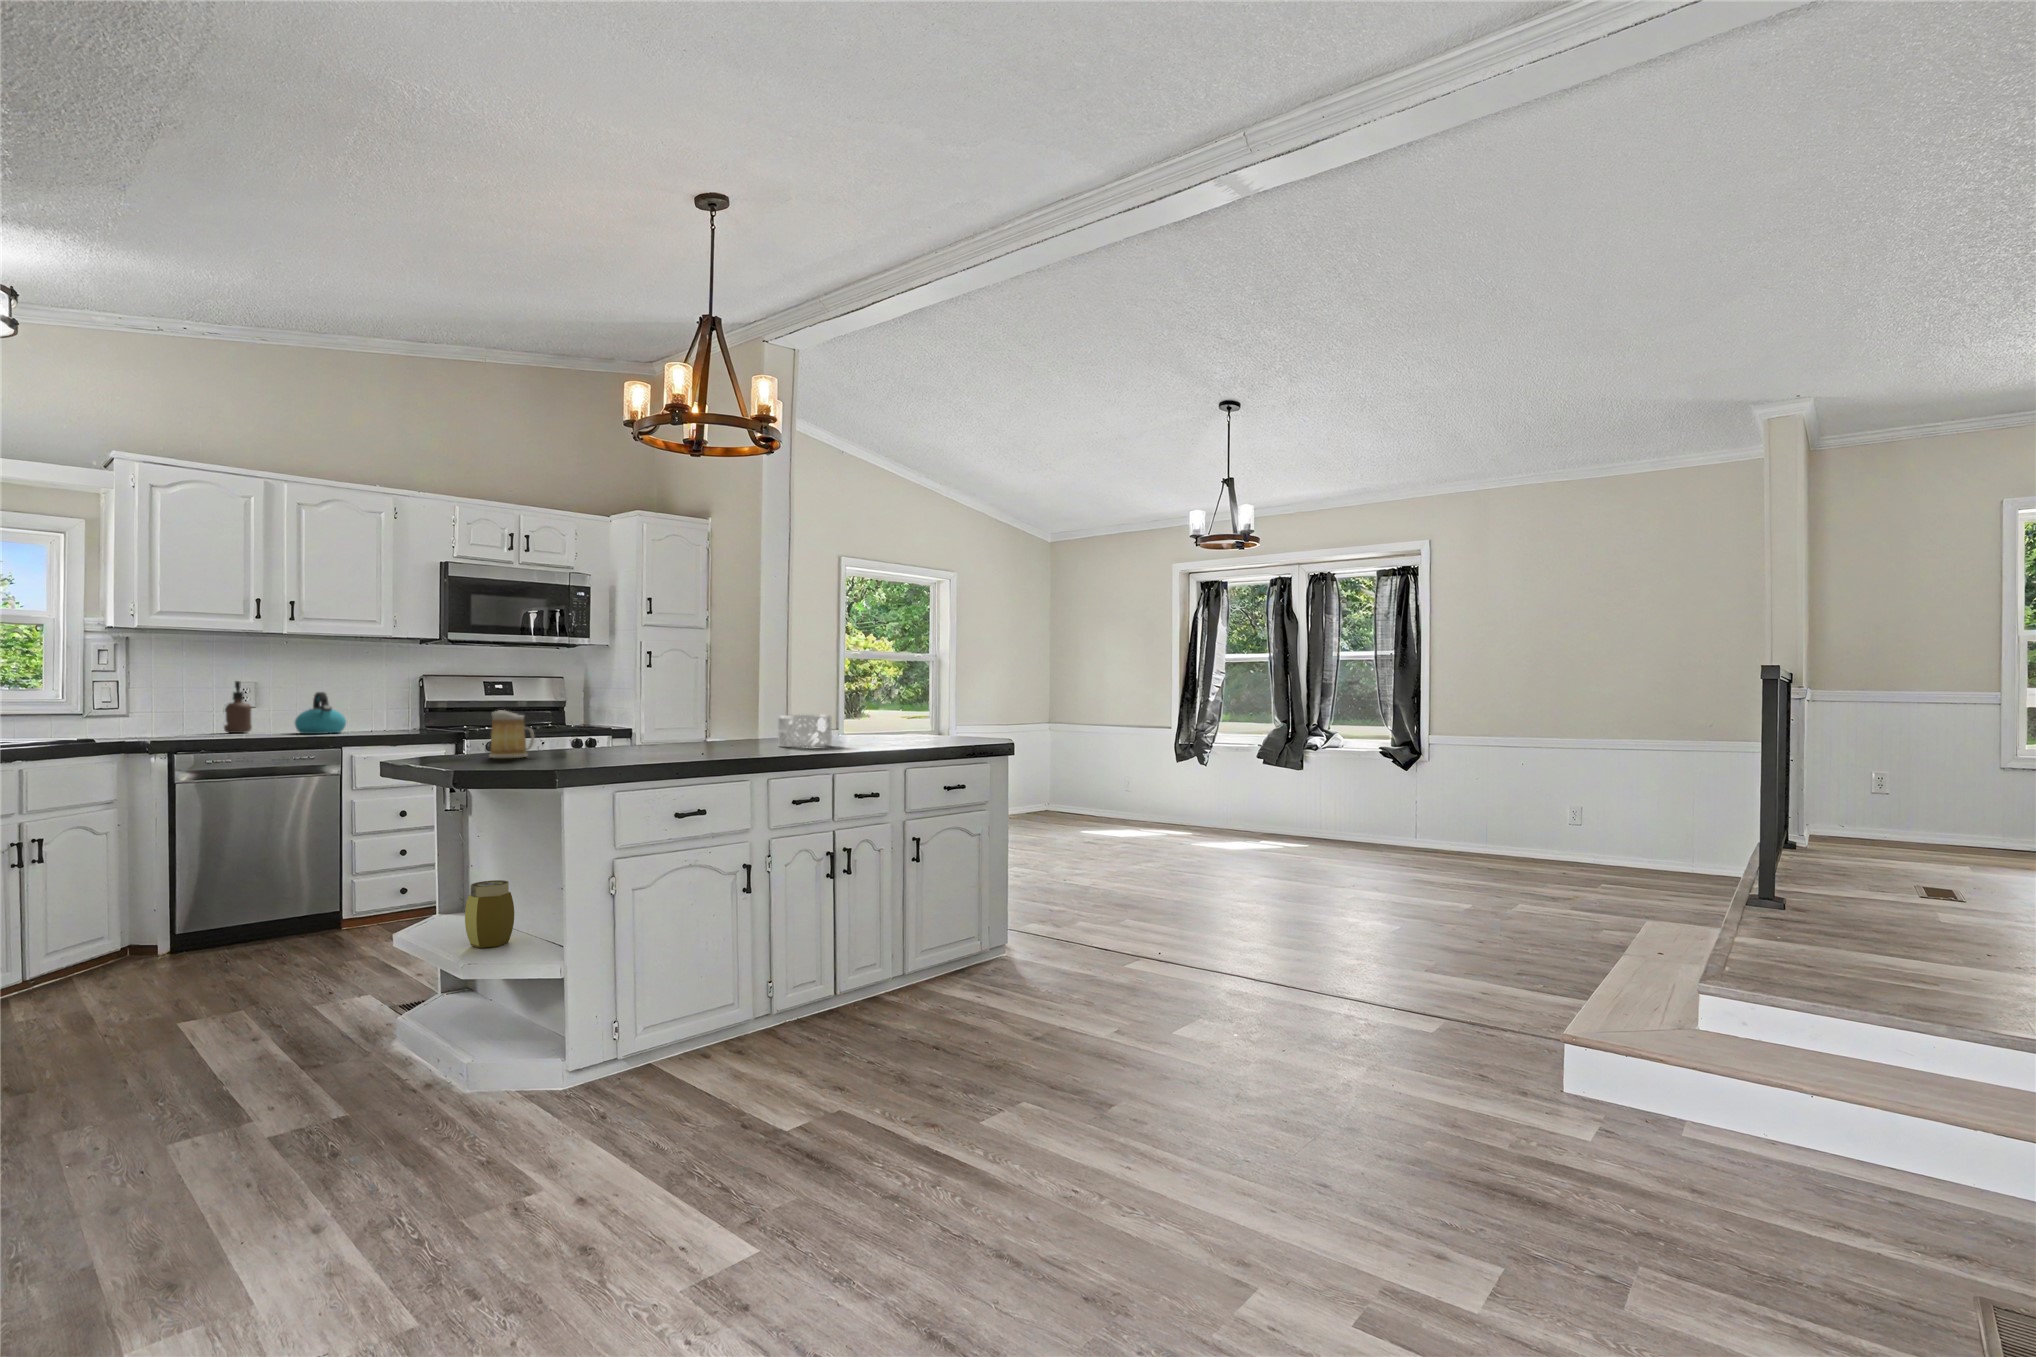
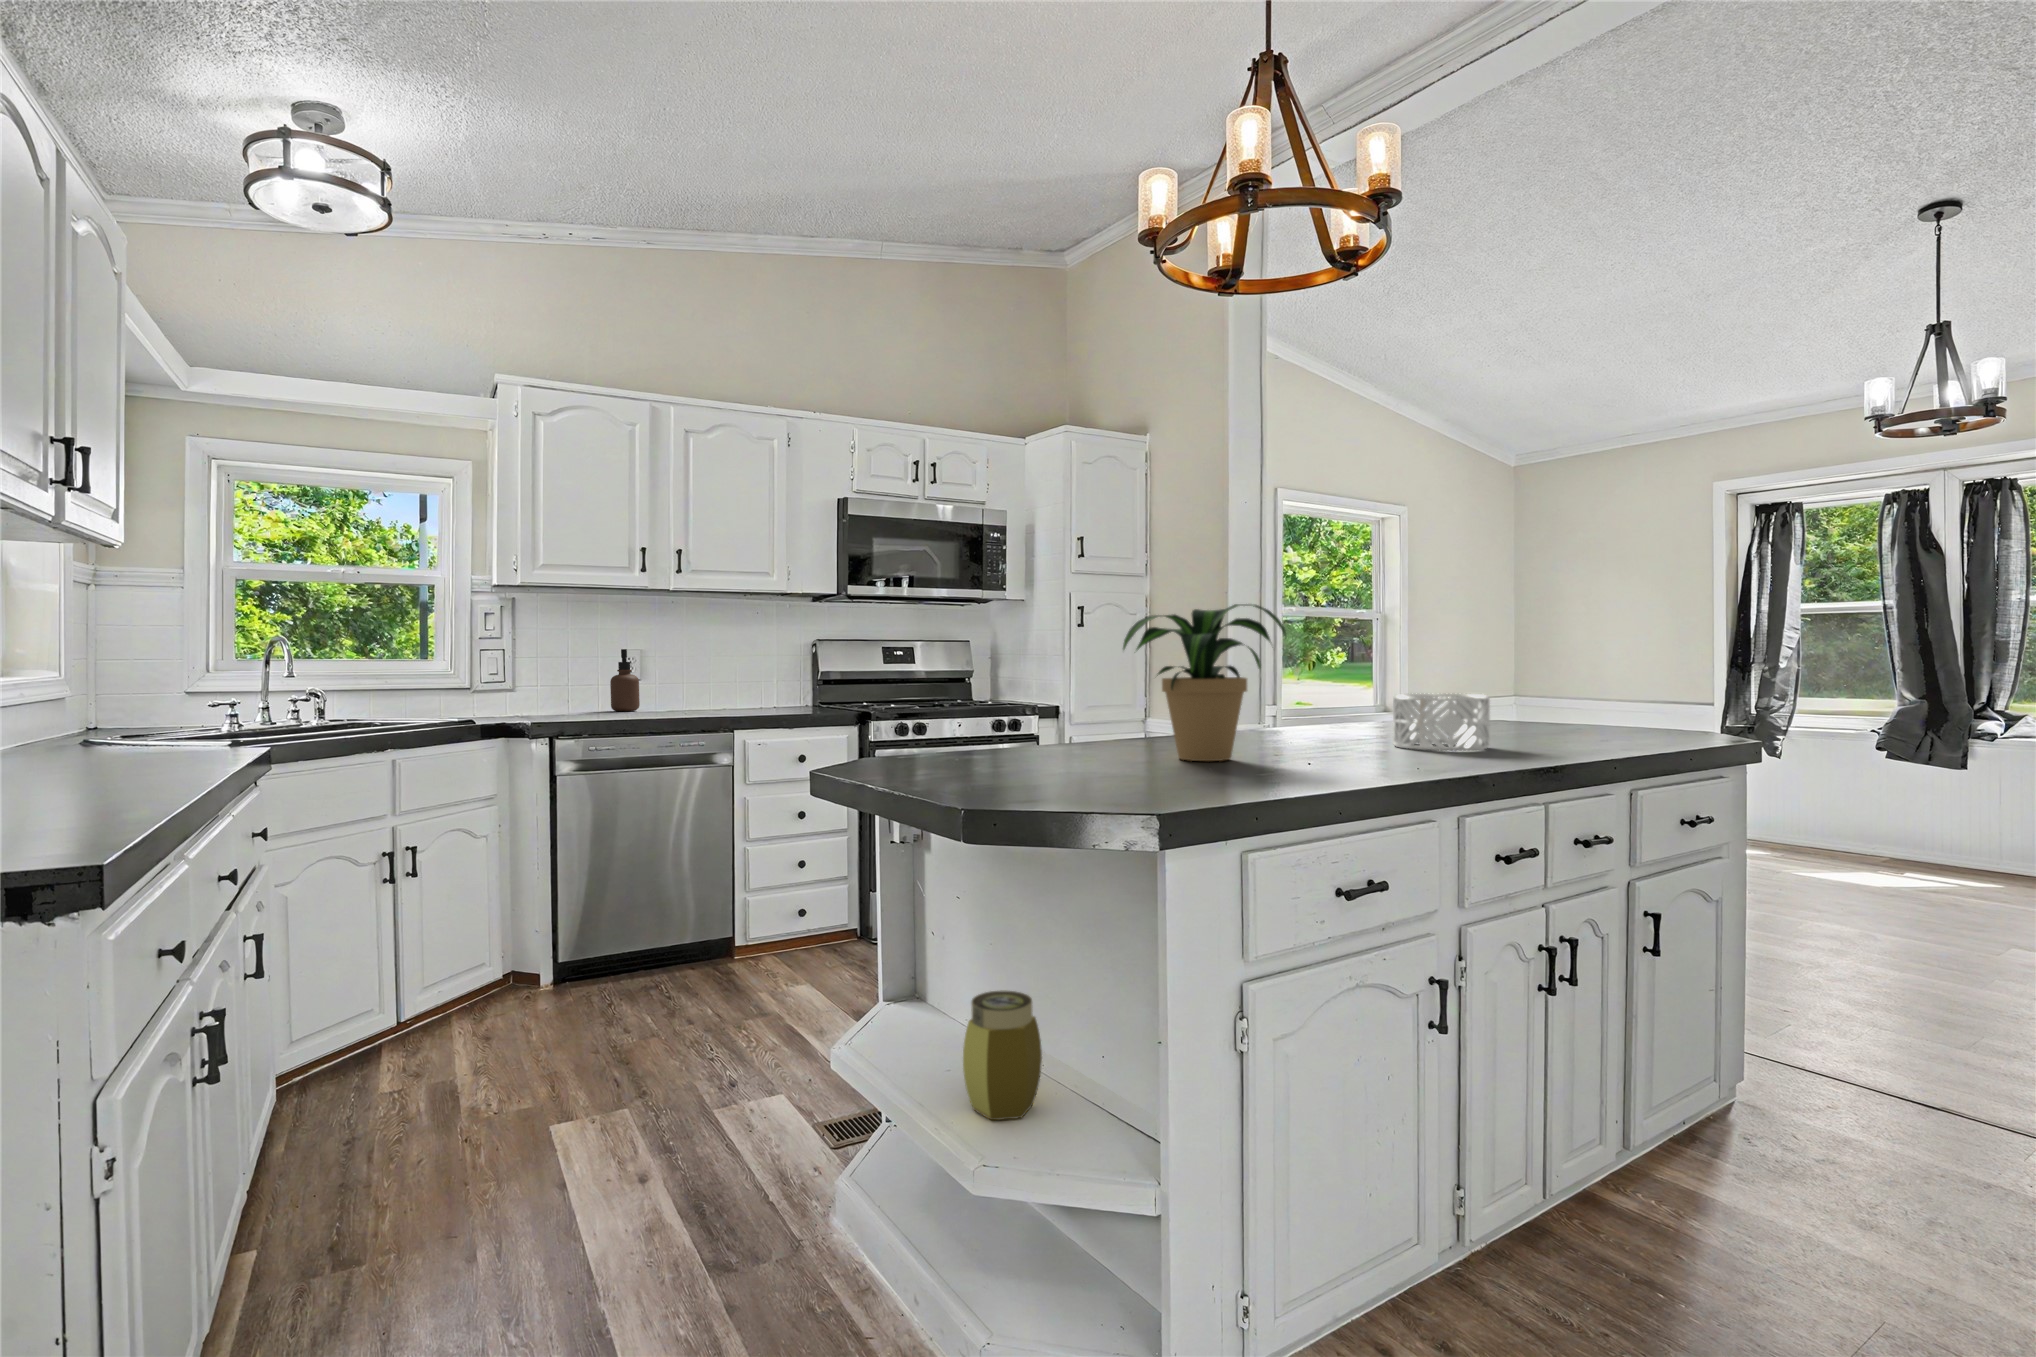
potted plant: none [586,662,690,753] -> present [1123,604,1286,761]
kettle: present [295,692,346,734] -> none [684,661,739,713]
mug: present [490,710,534,758] -> none [981,688,1053,772]

